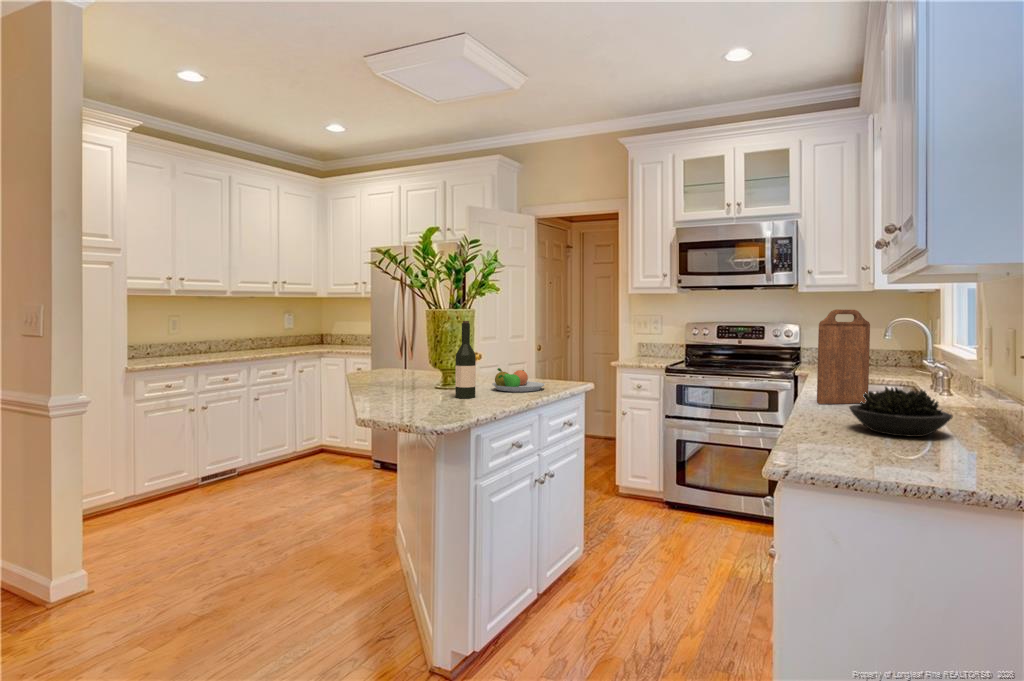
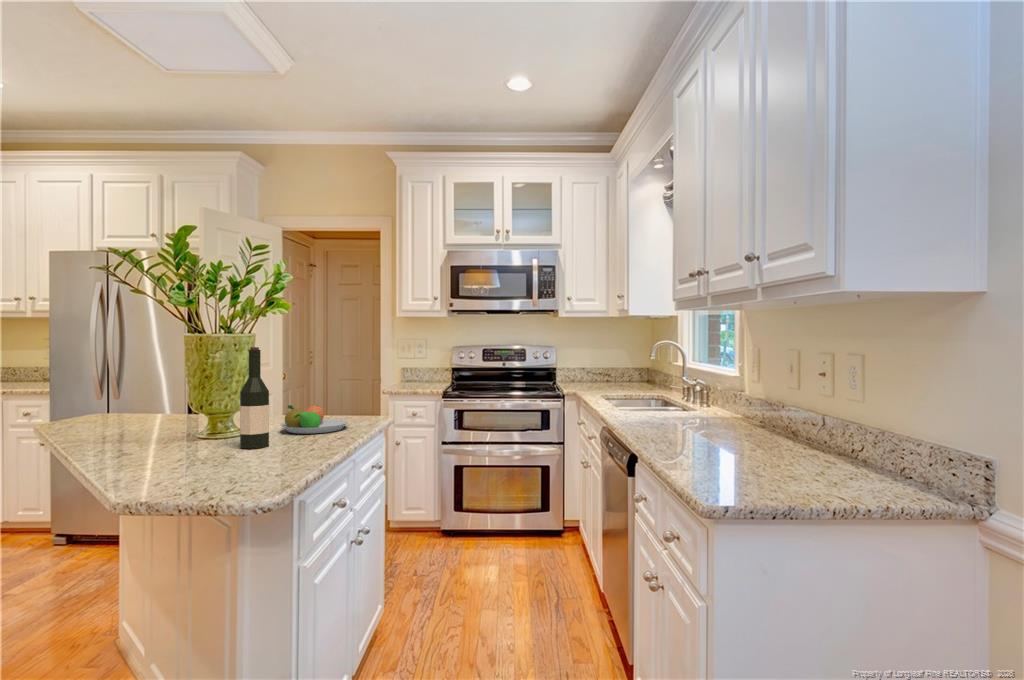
cutting board: present [817,309,870,404] -> none [628,332,664,422]
succulent plant: present [849,387,952,437] -> none [691,404,779,451]

